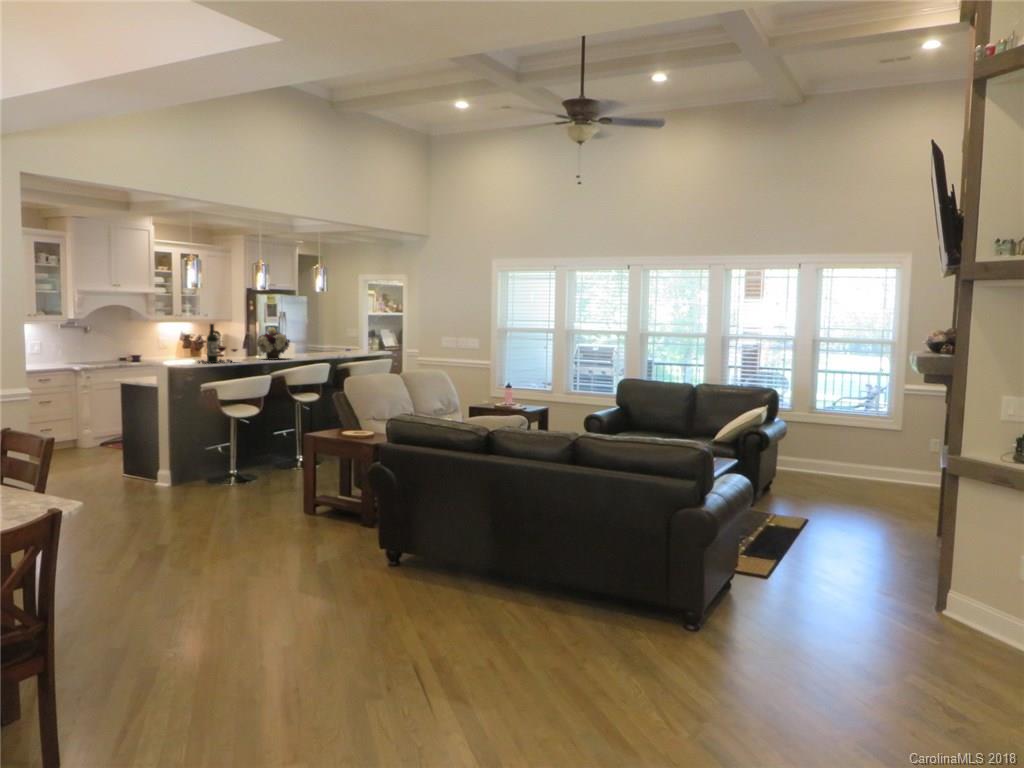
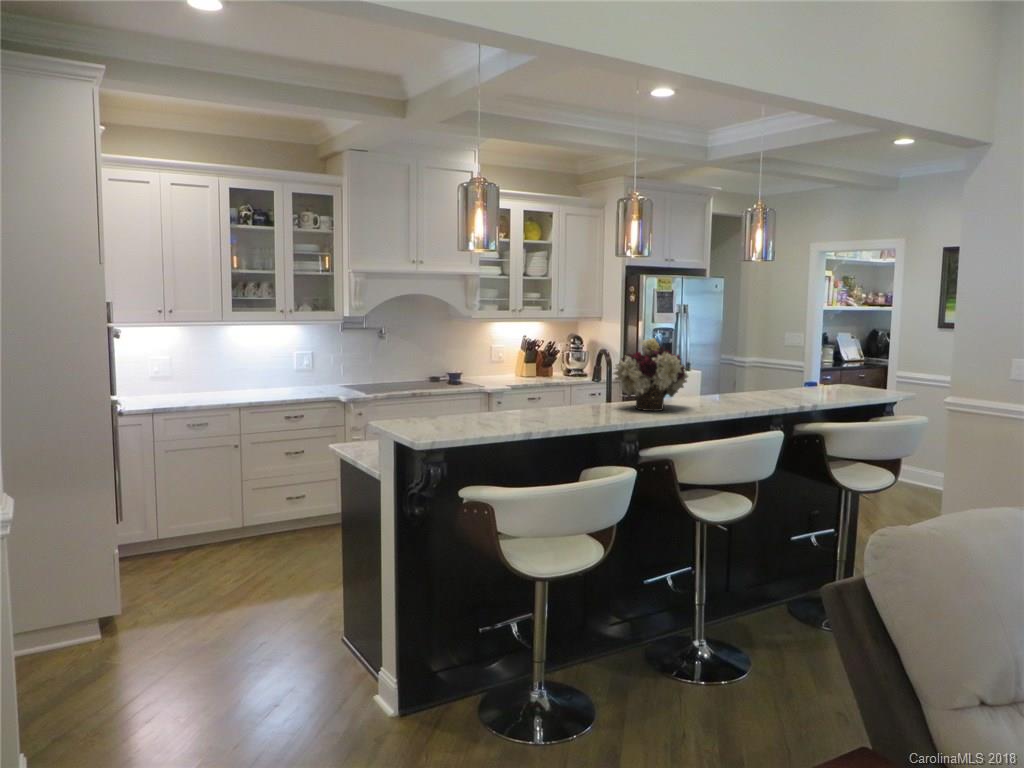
wine bottle: present [198,324,237,364] -> none [474,331,569,426]

